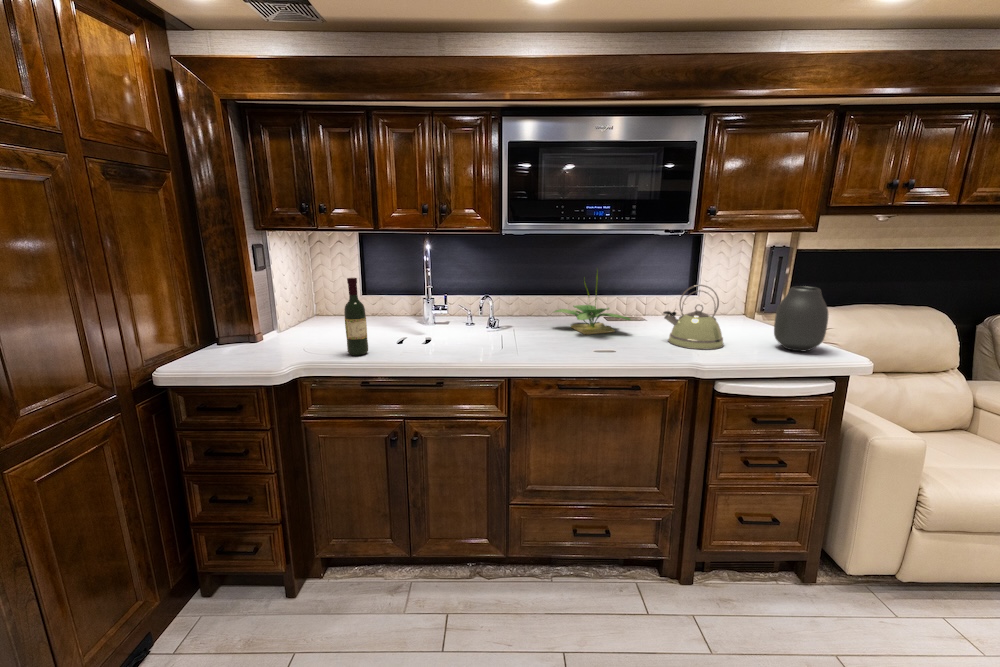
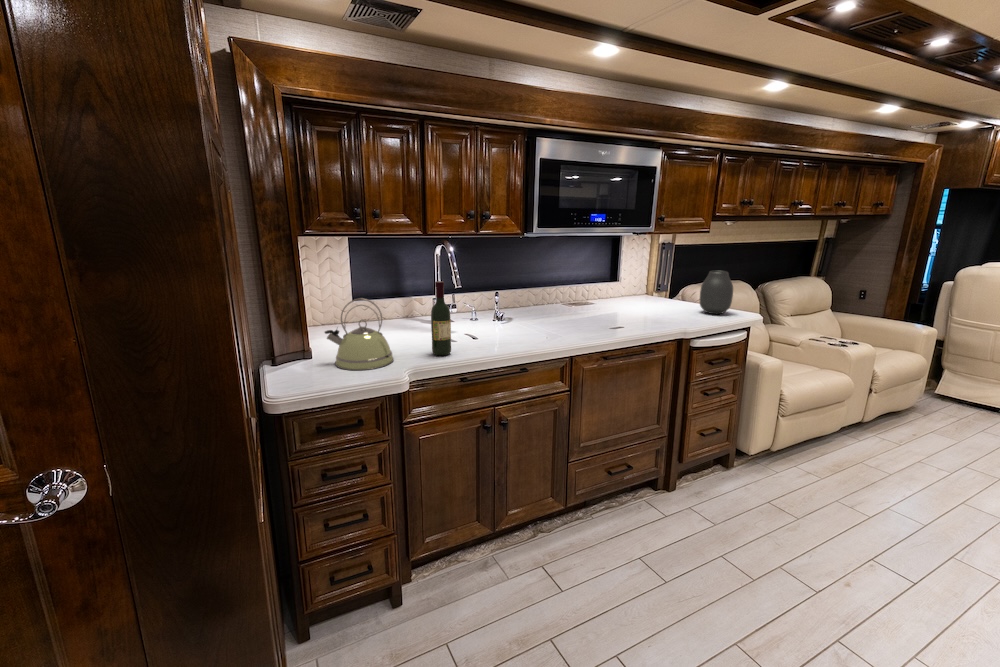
potted plant: present [554,271,631,334] -> none [545,263,610,318]
kettle: present [663,285,724,350] -> present [325,298,394,370]

